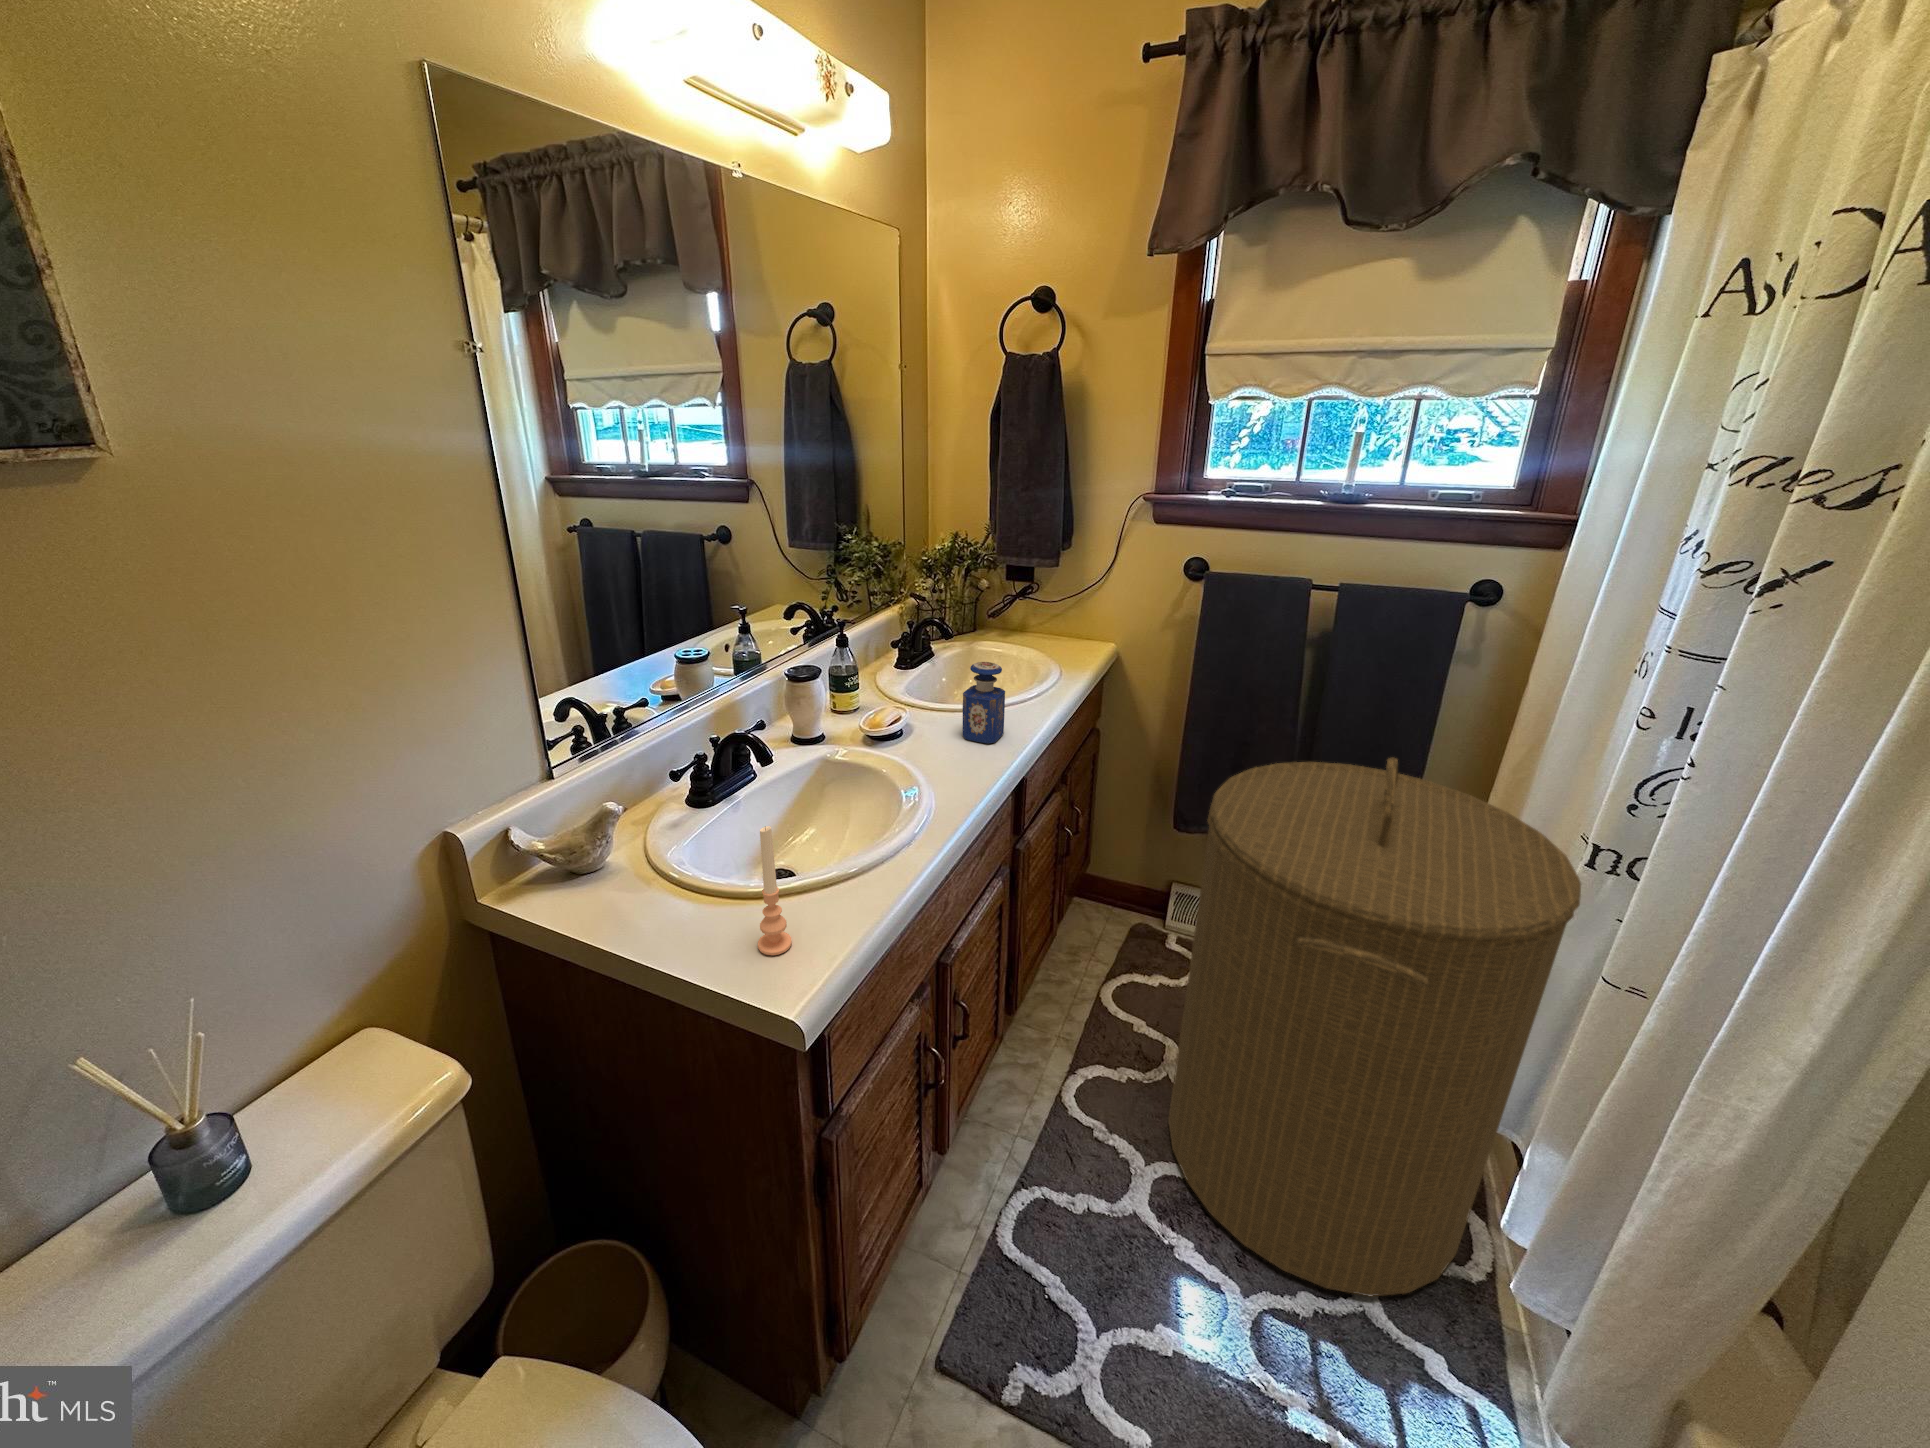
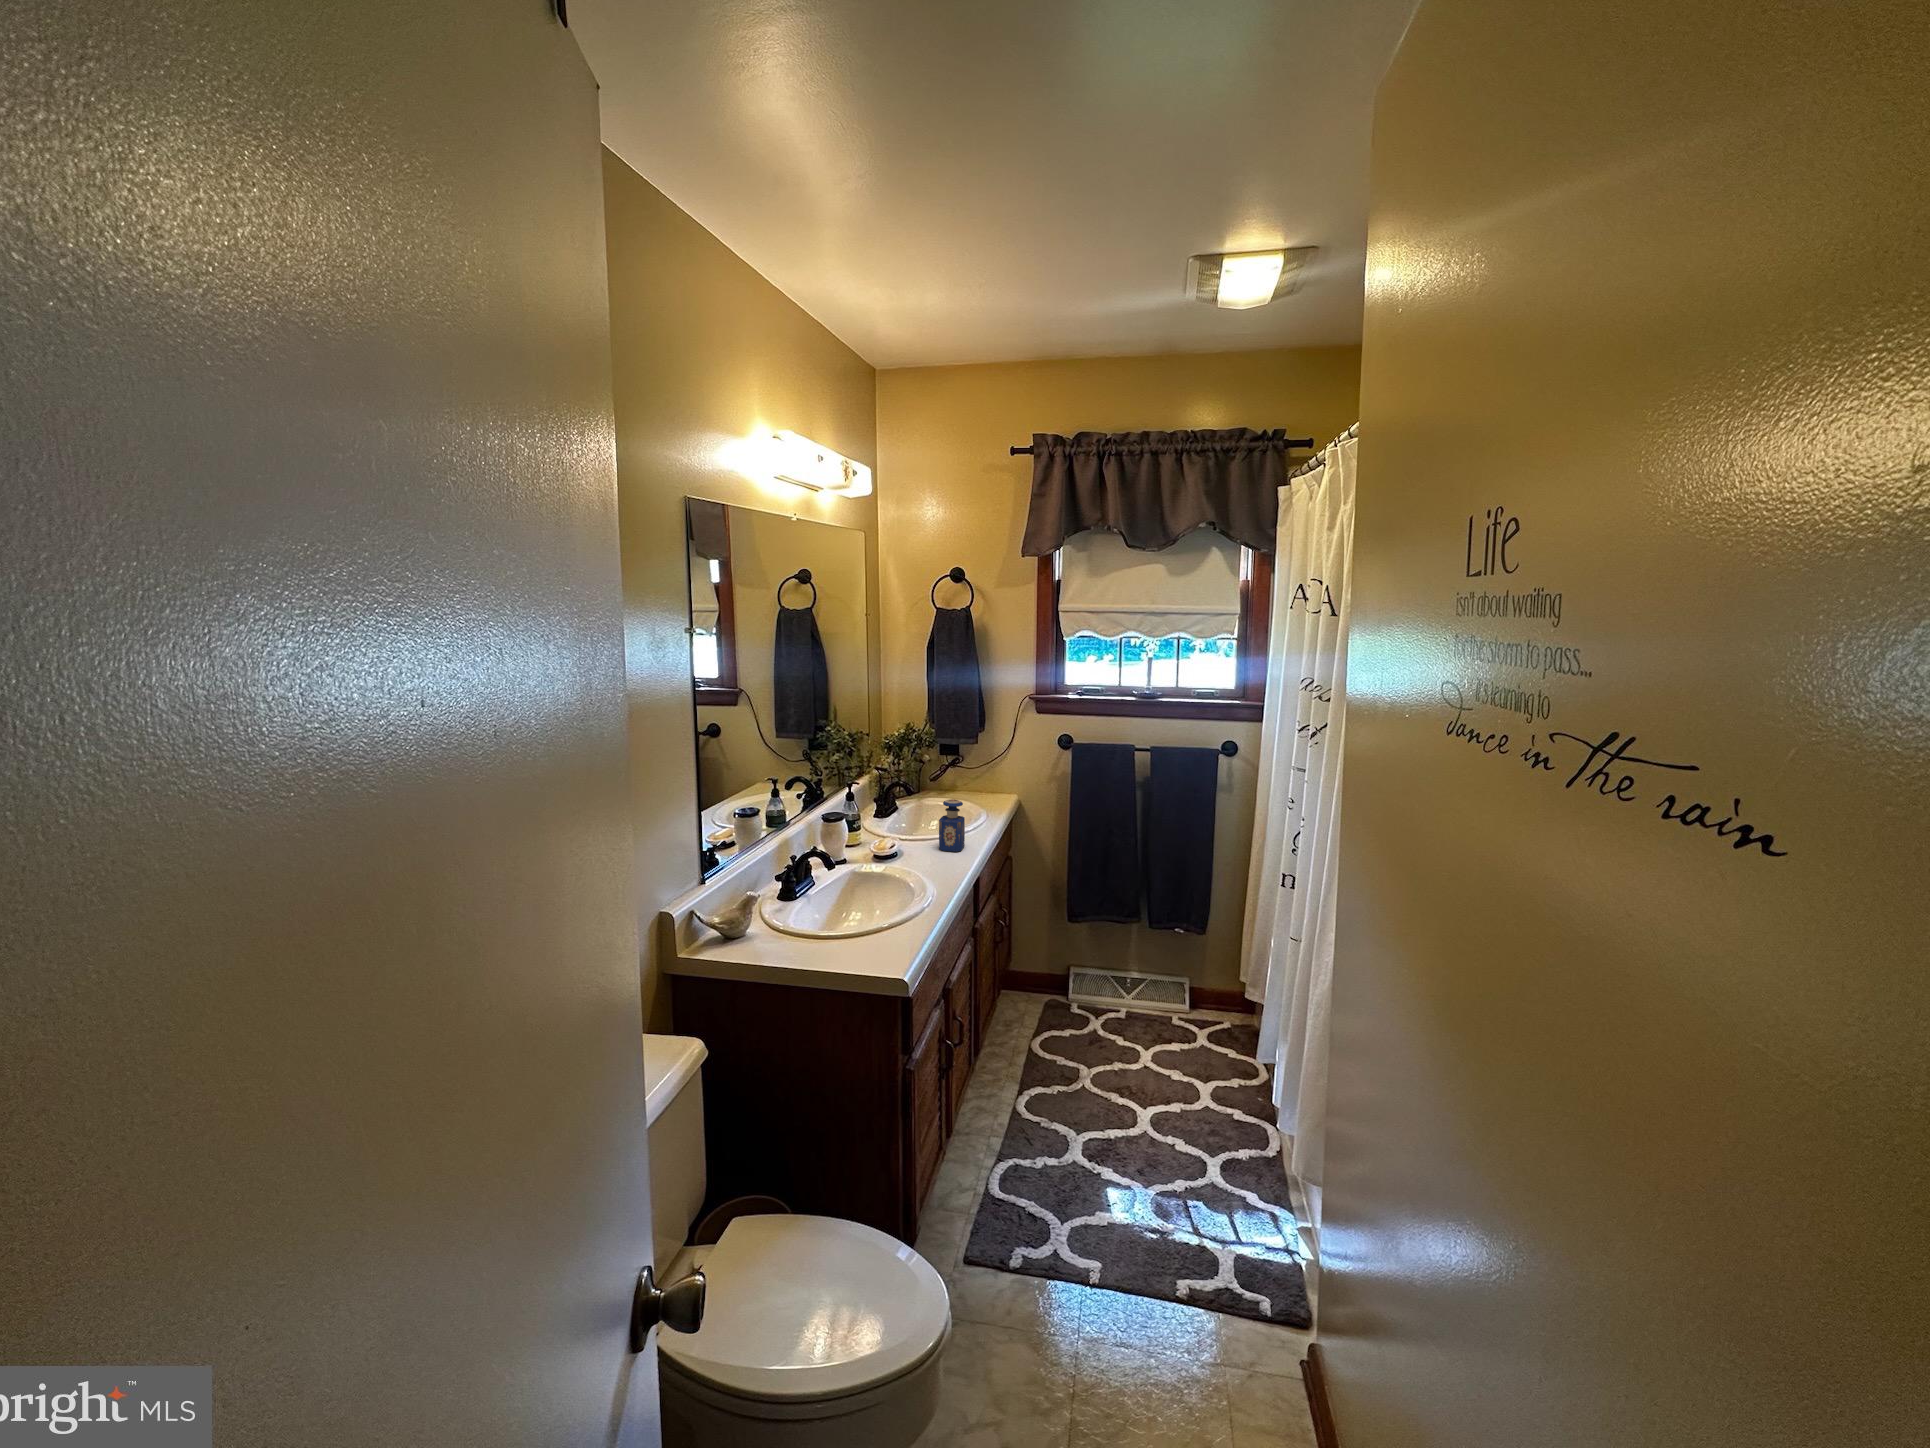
laundry hamper: present [1168,757,1581,1297] -> none [1088,835,1276,1175]
candle: present [758,826,792,955] -> none [868,876,887,953]

